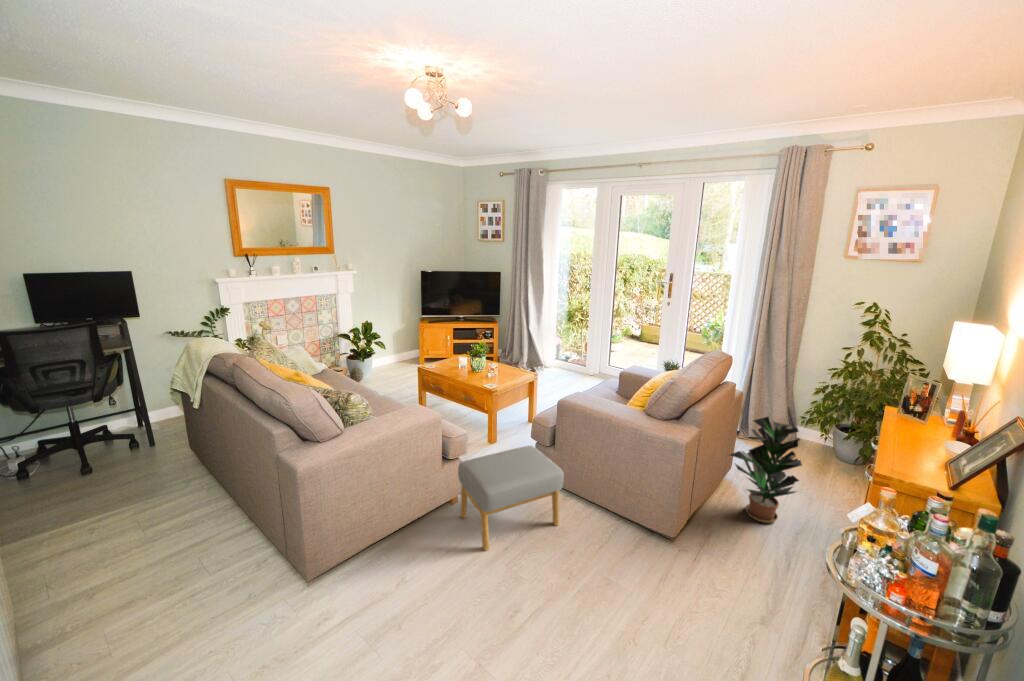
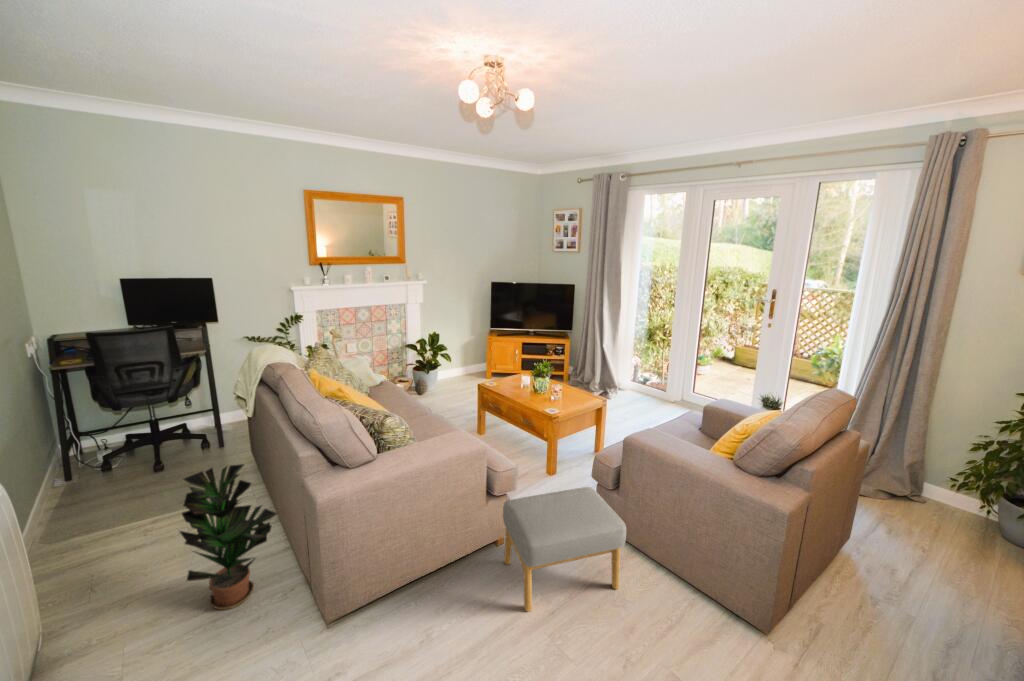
potted plant: present [730,417,802,523] -> present [180,464,277,610]

